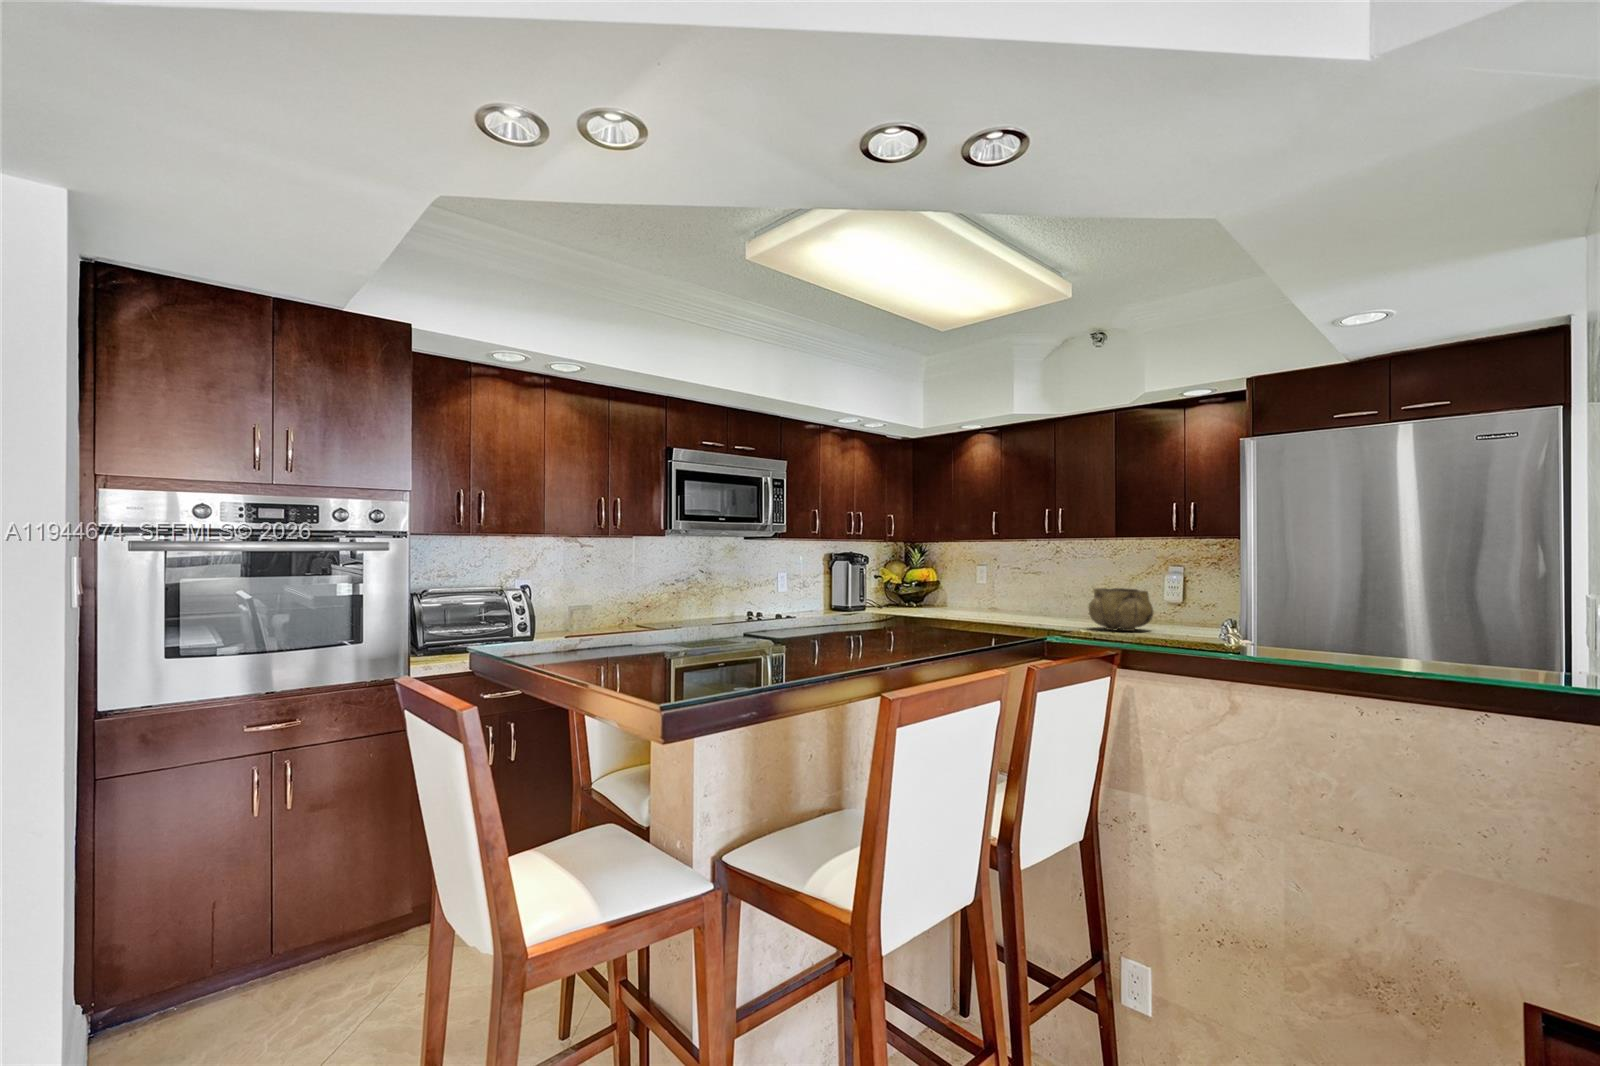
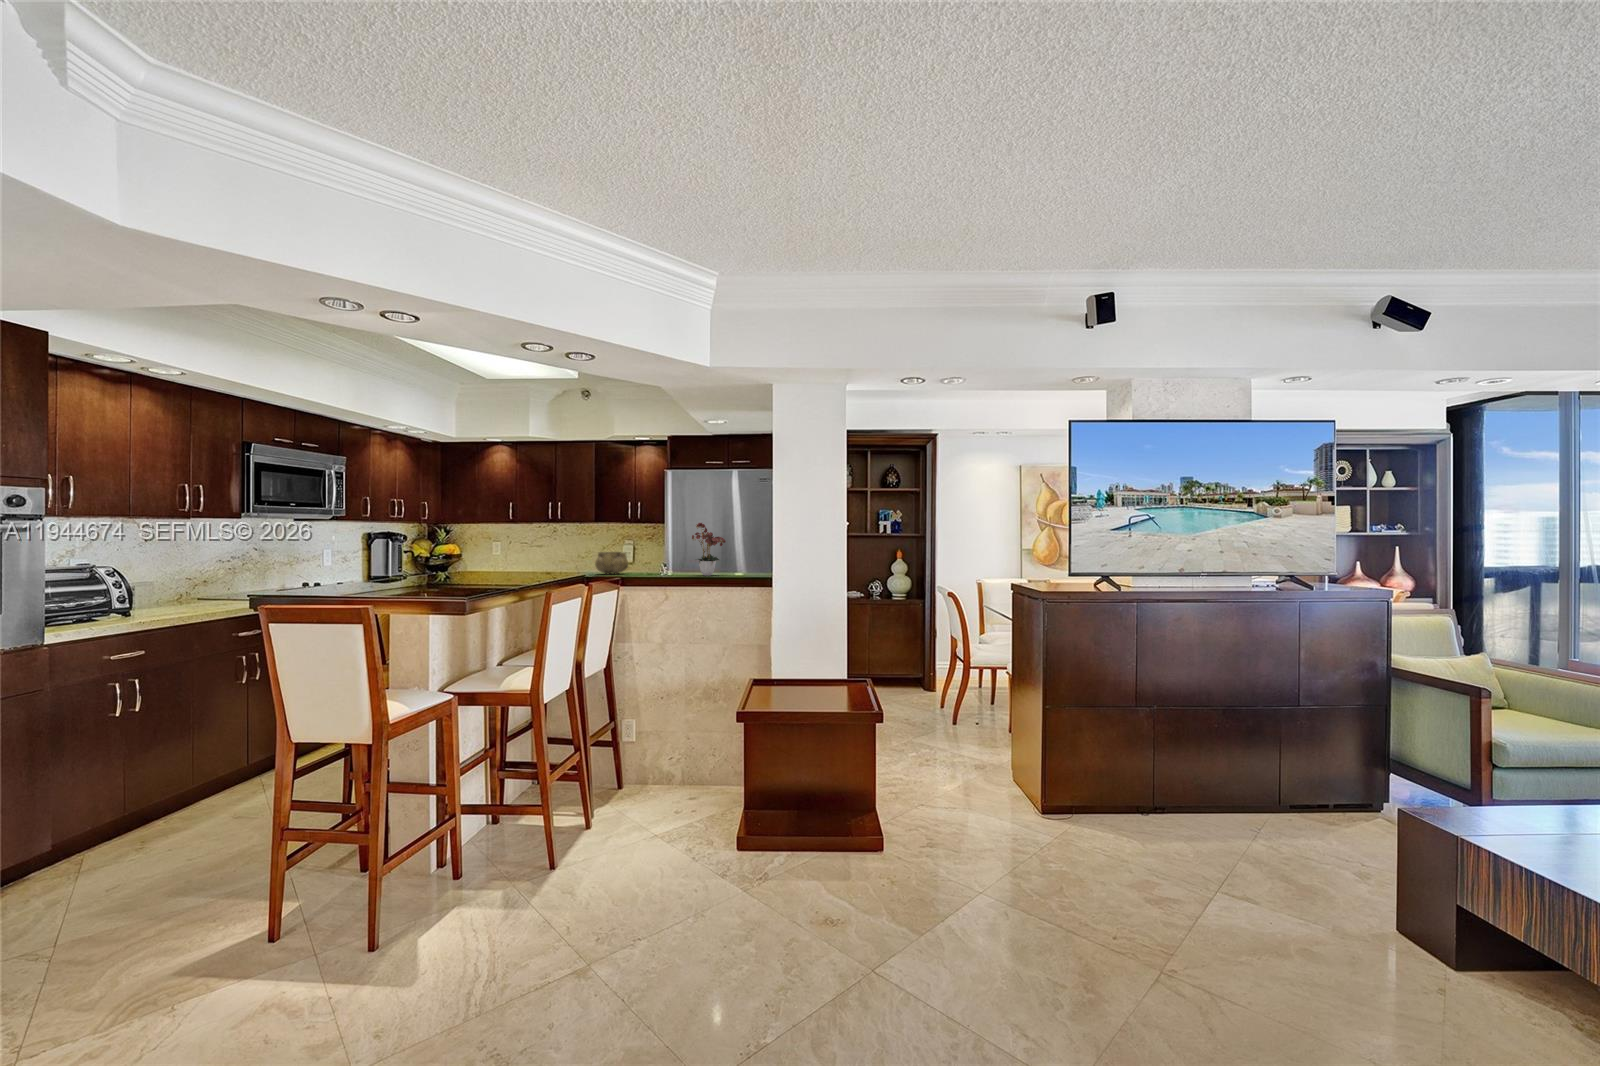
flower arrangement: none [1288,524,1403,657] -> present [692,523,726,576]

